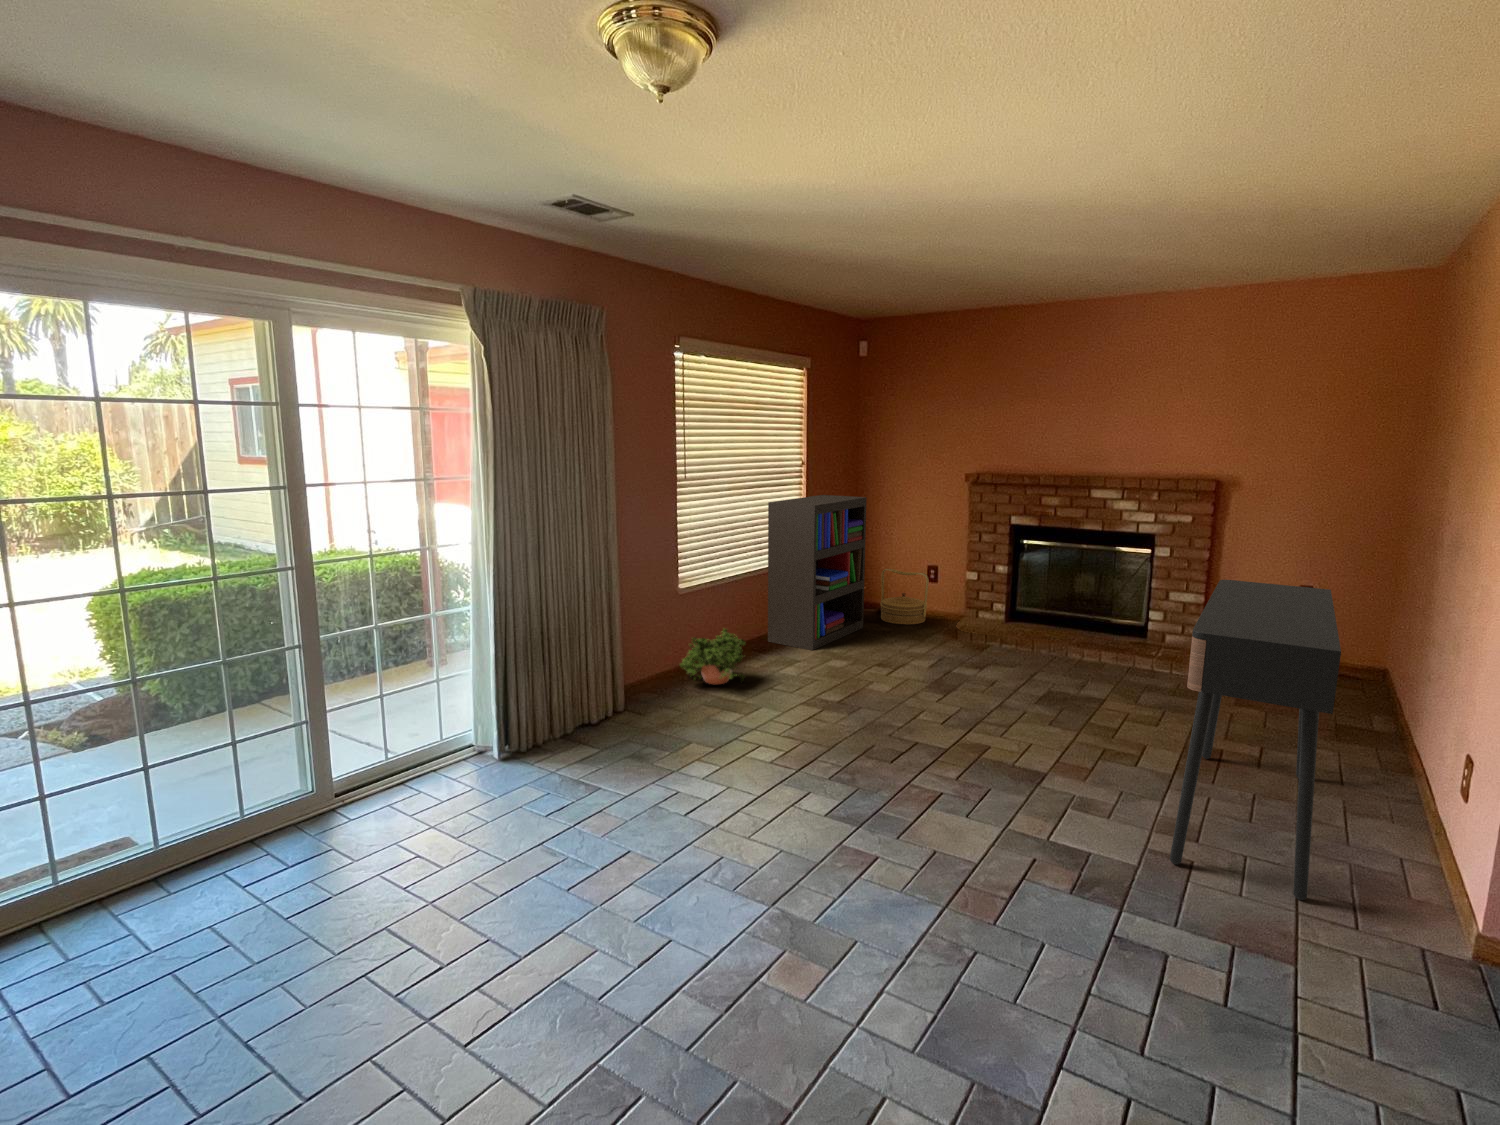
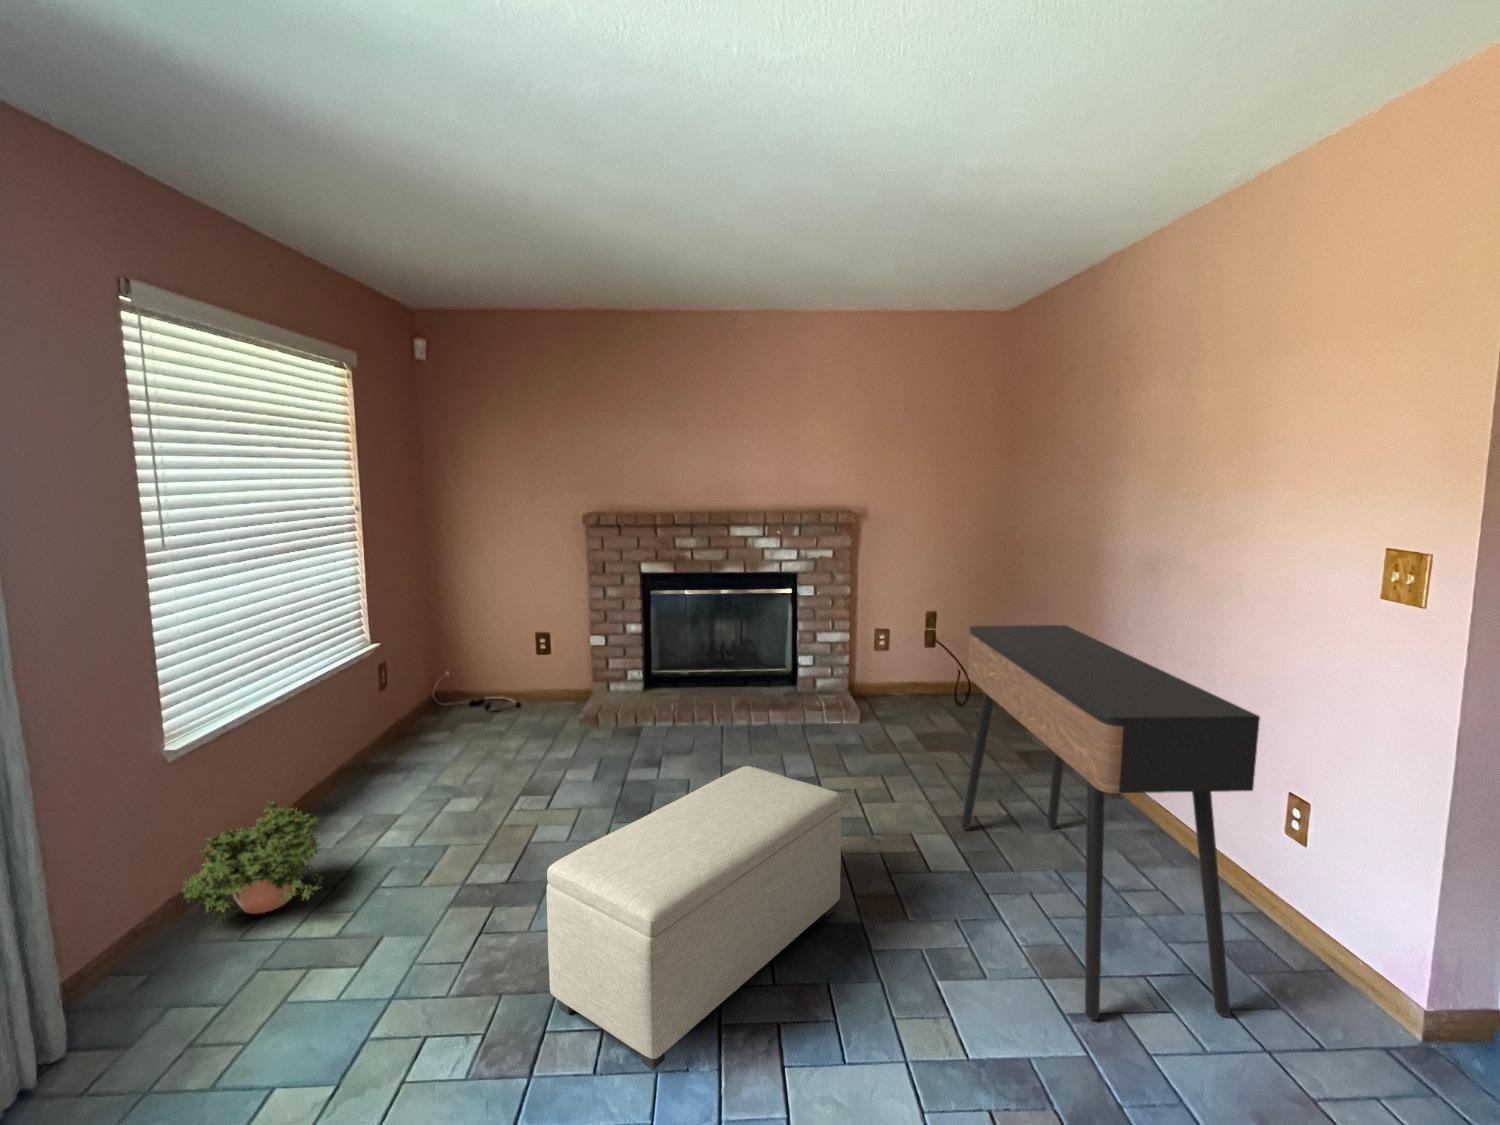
bookshelf: present [768,495,867,650] -> none [314,553,467,790]
woven basket: present [880,569,929,625] -> none [477,644,544,717]
ottoman: none [826,656,1046,791] -> present [547,766,842,1070]

